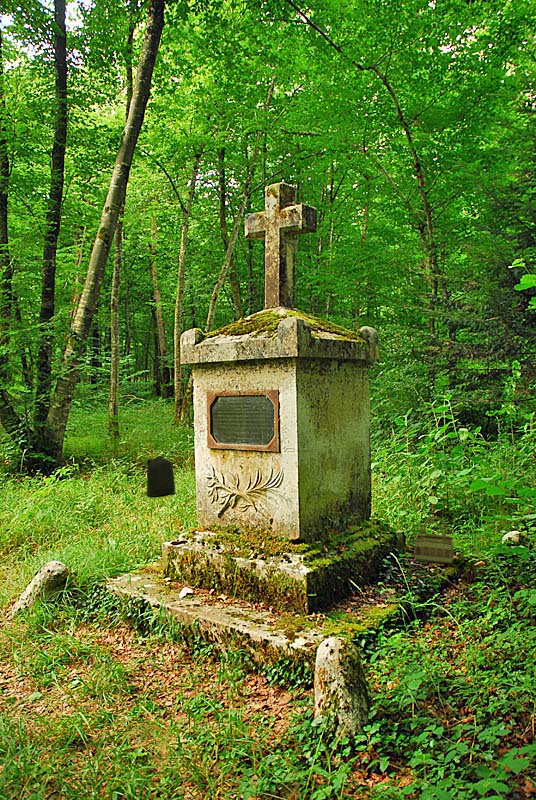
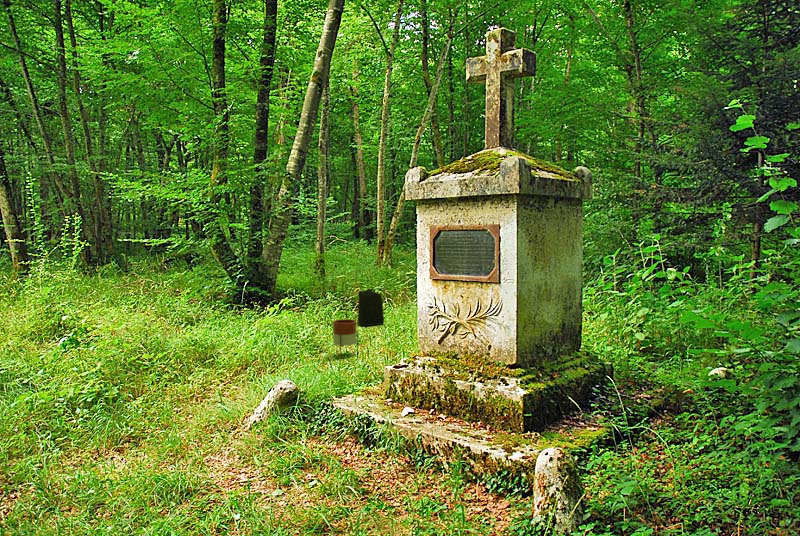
planter: none [114,491,142,535] -> present [333,319,358,358]
basket: present [414,516,454,564] -> none [622,350,662,396]

